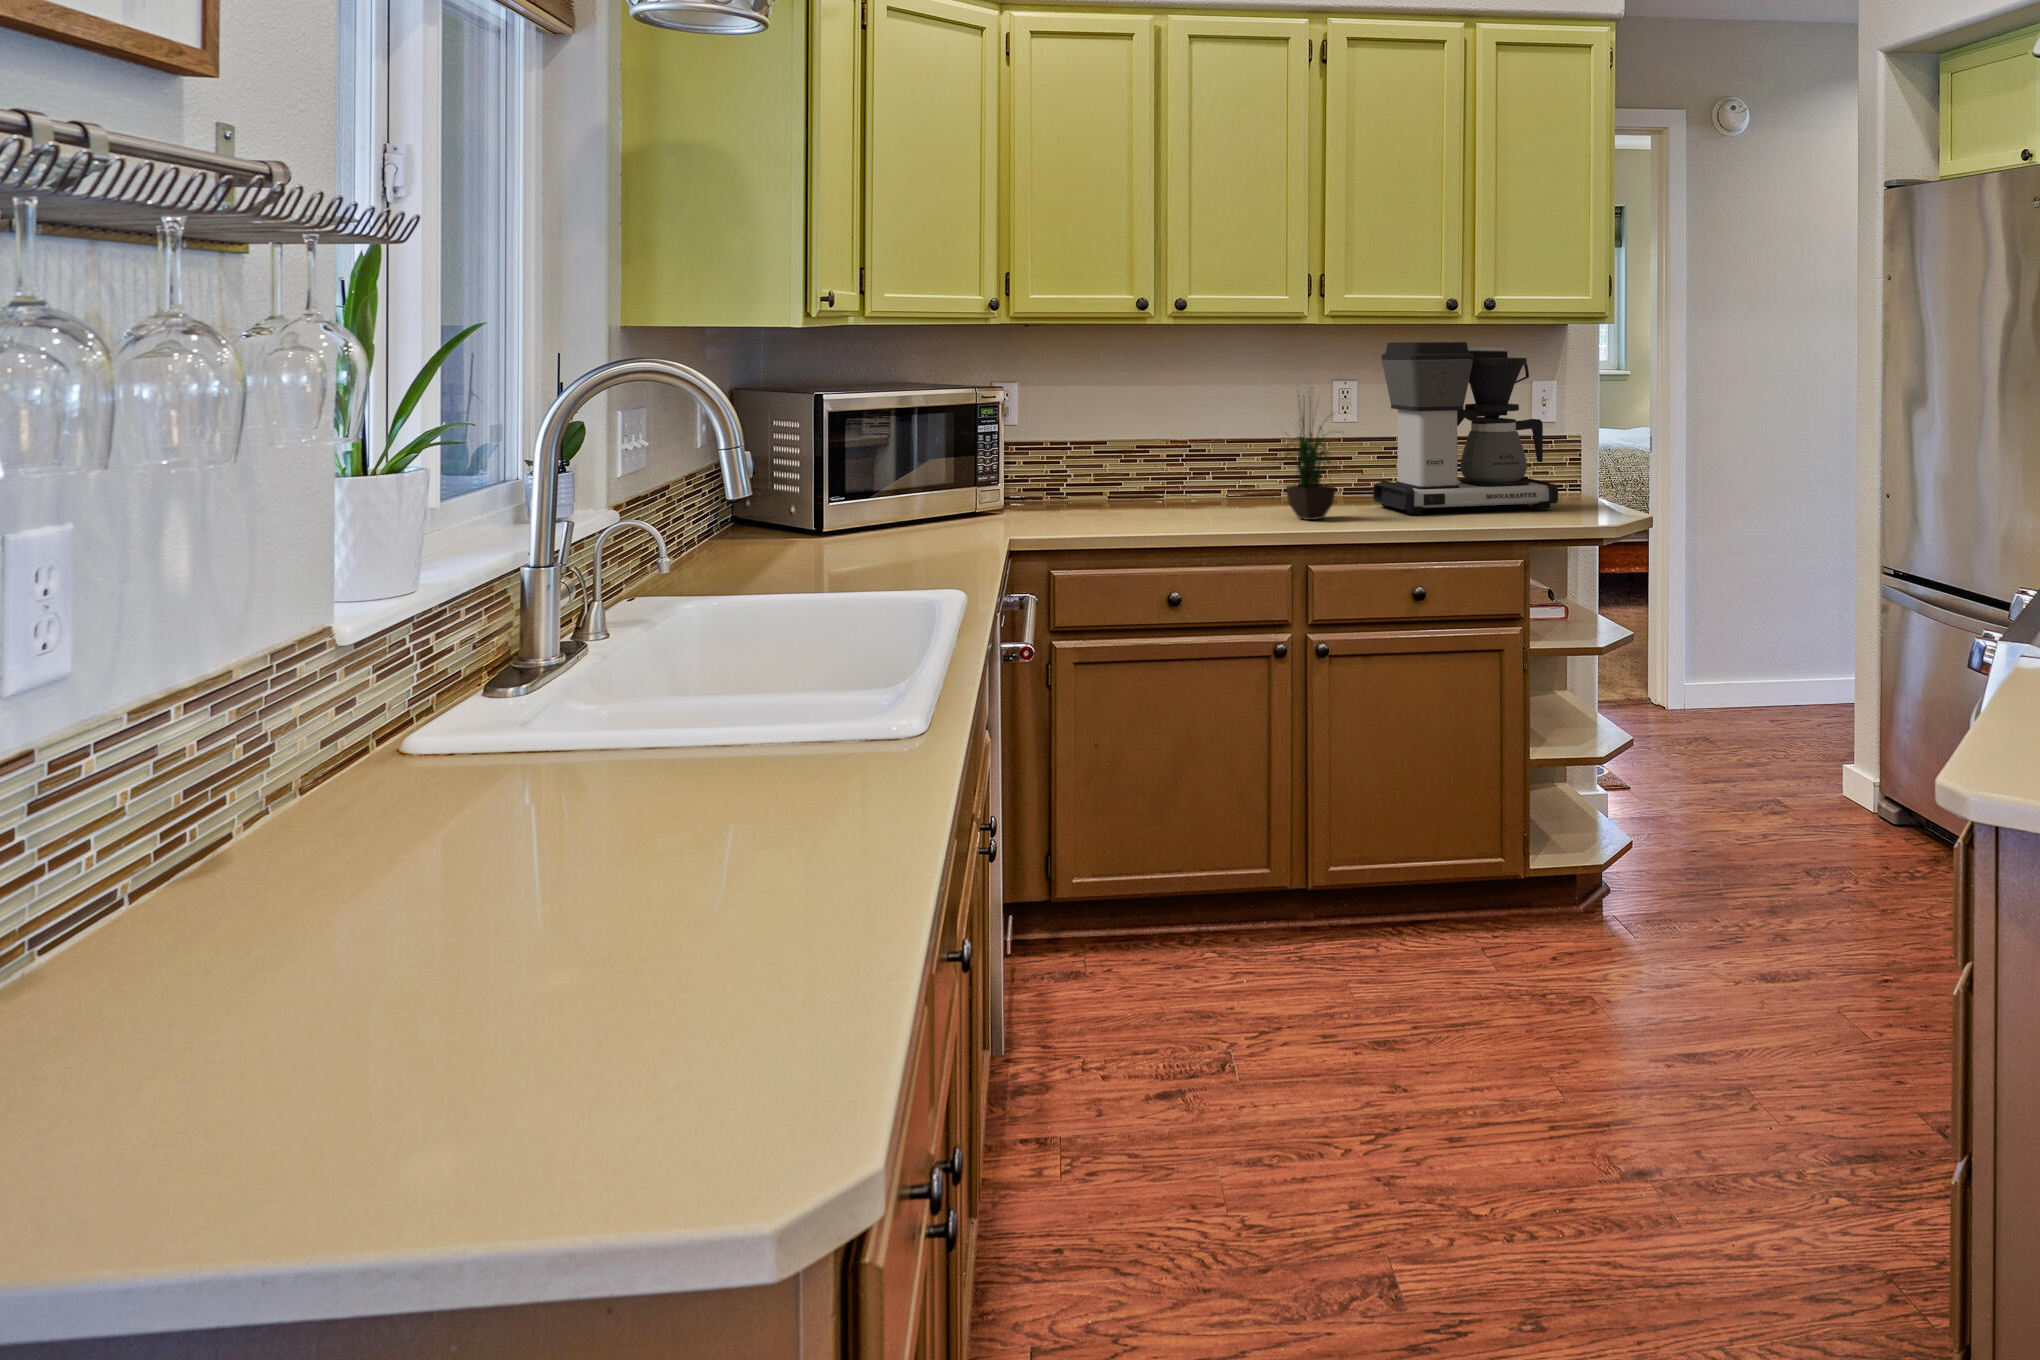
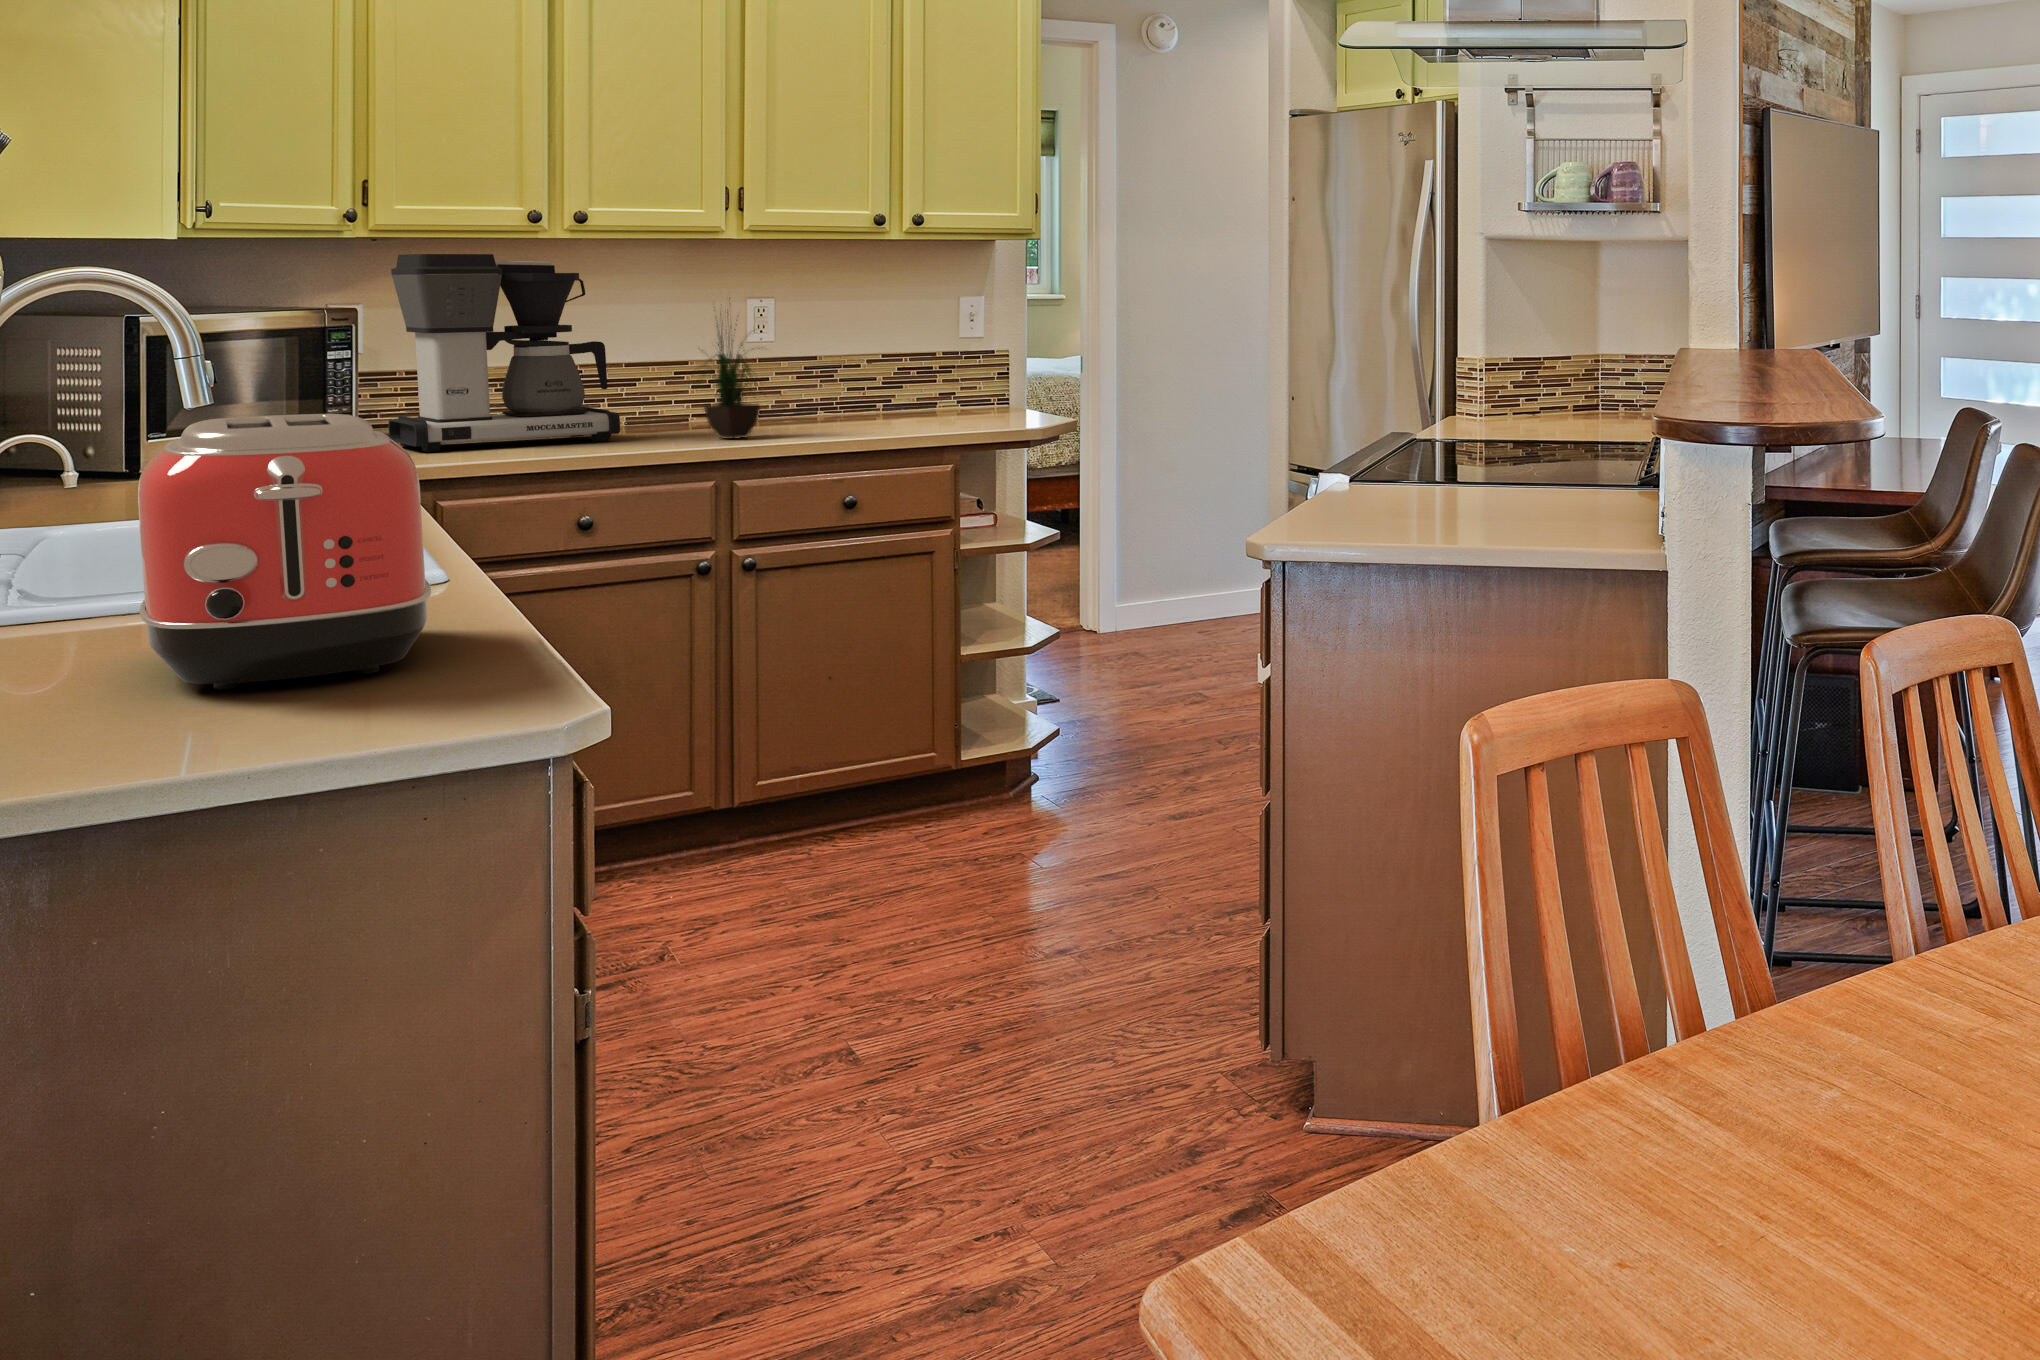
coffee maker: present [1373,342,1558,515] -> present [388,254,620,452]
toaster: none [411,574,791,977] -> present [138,414,431,689]

